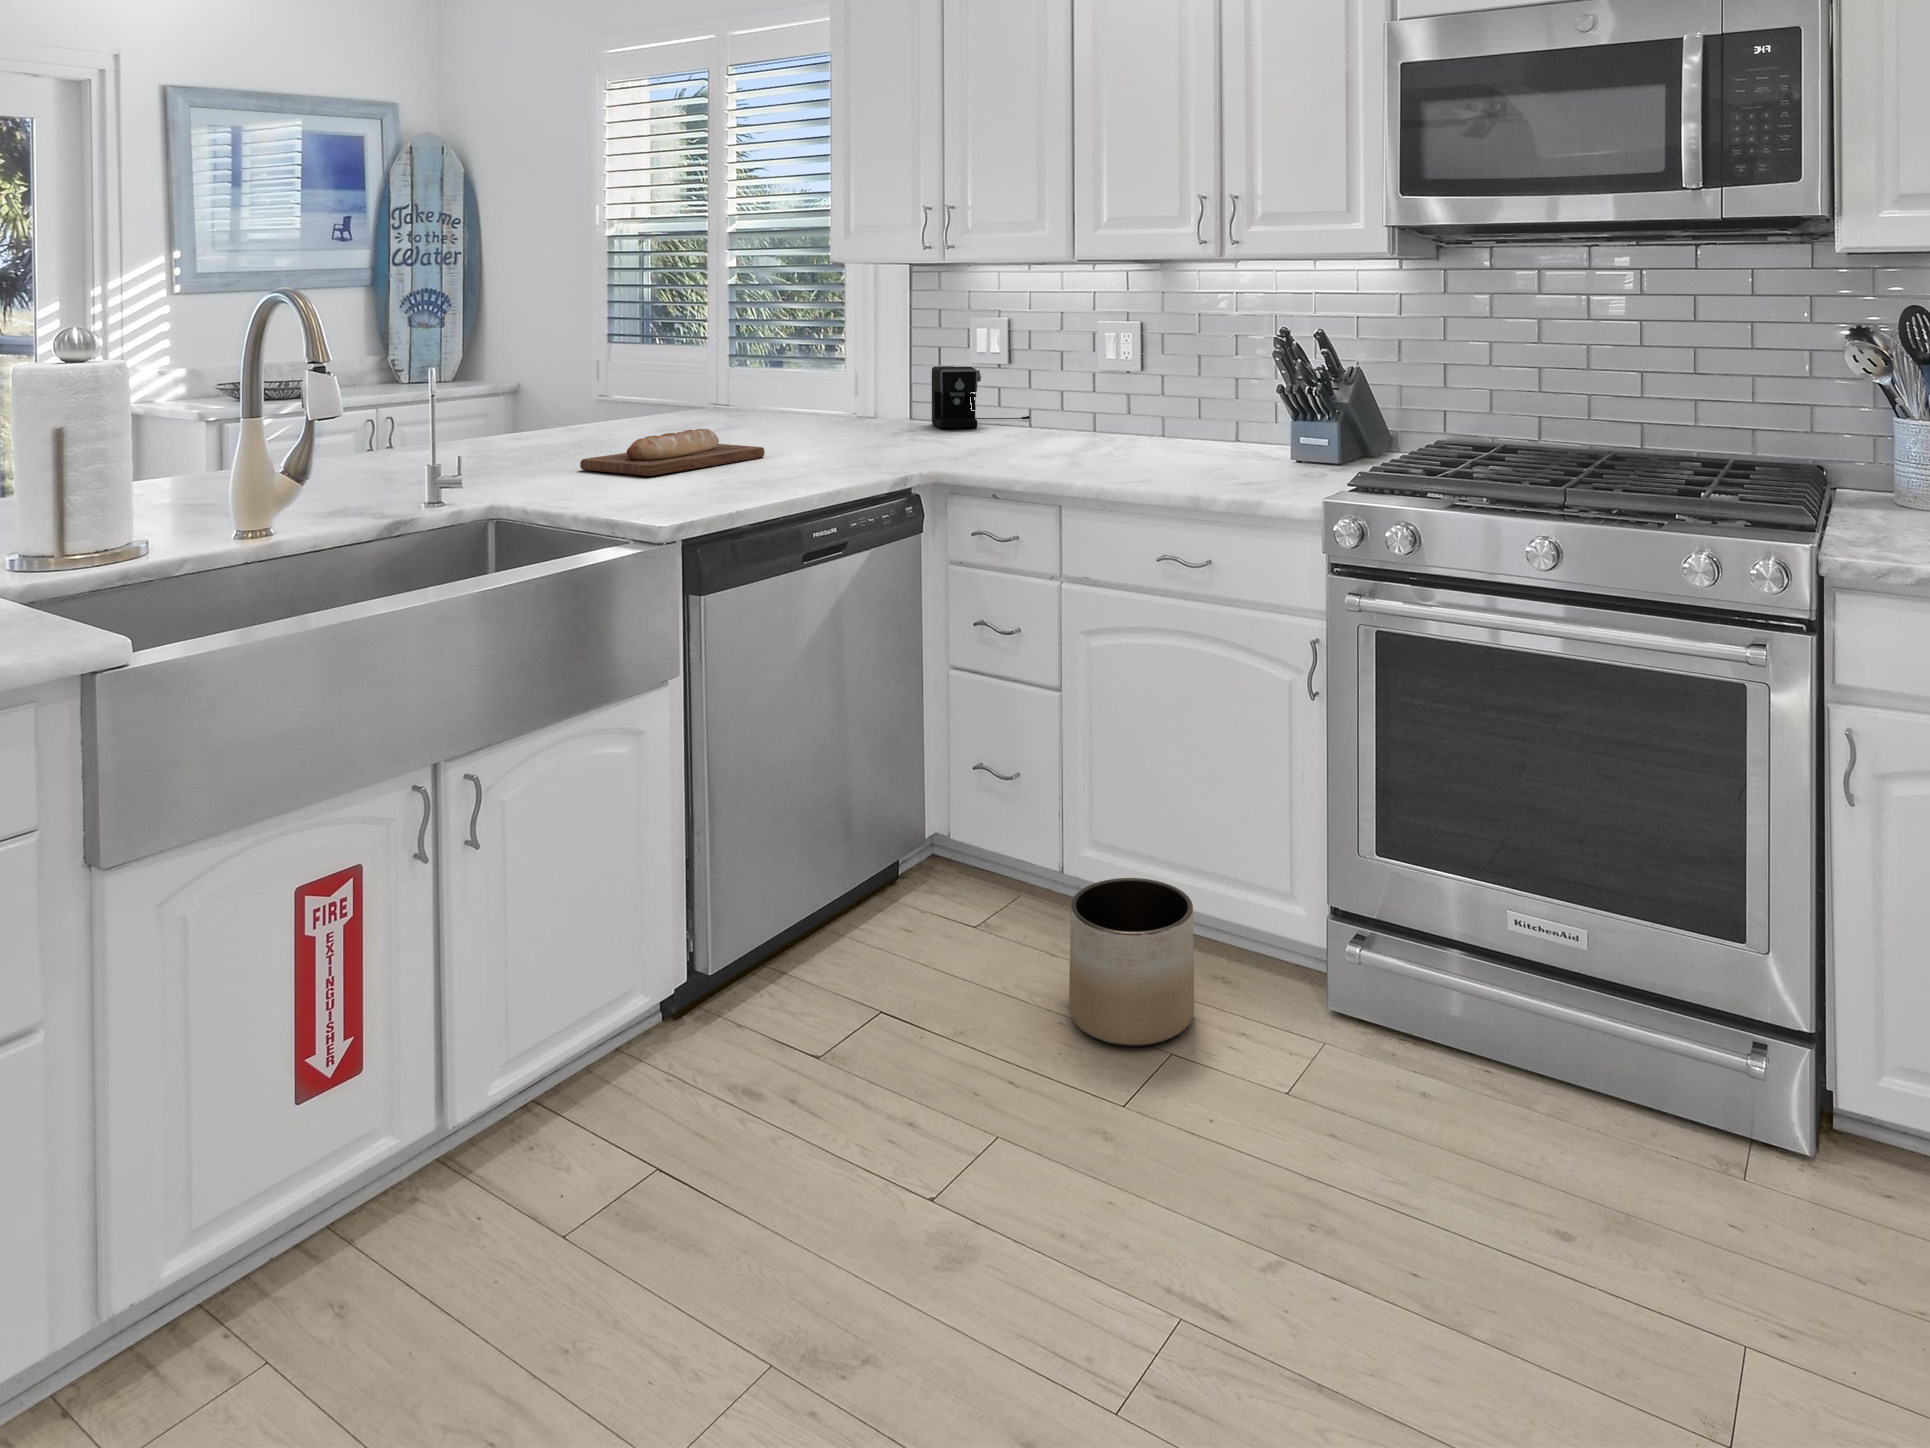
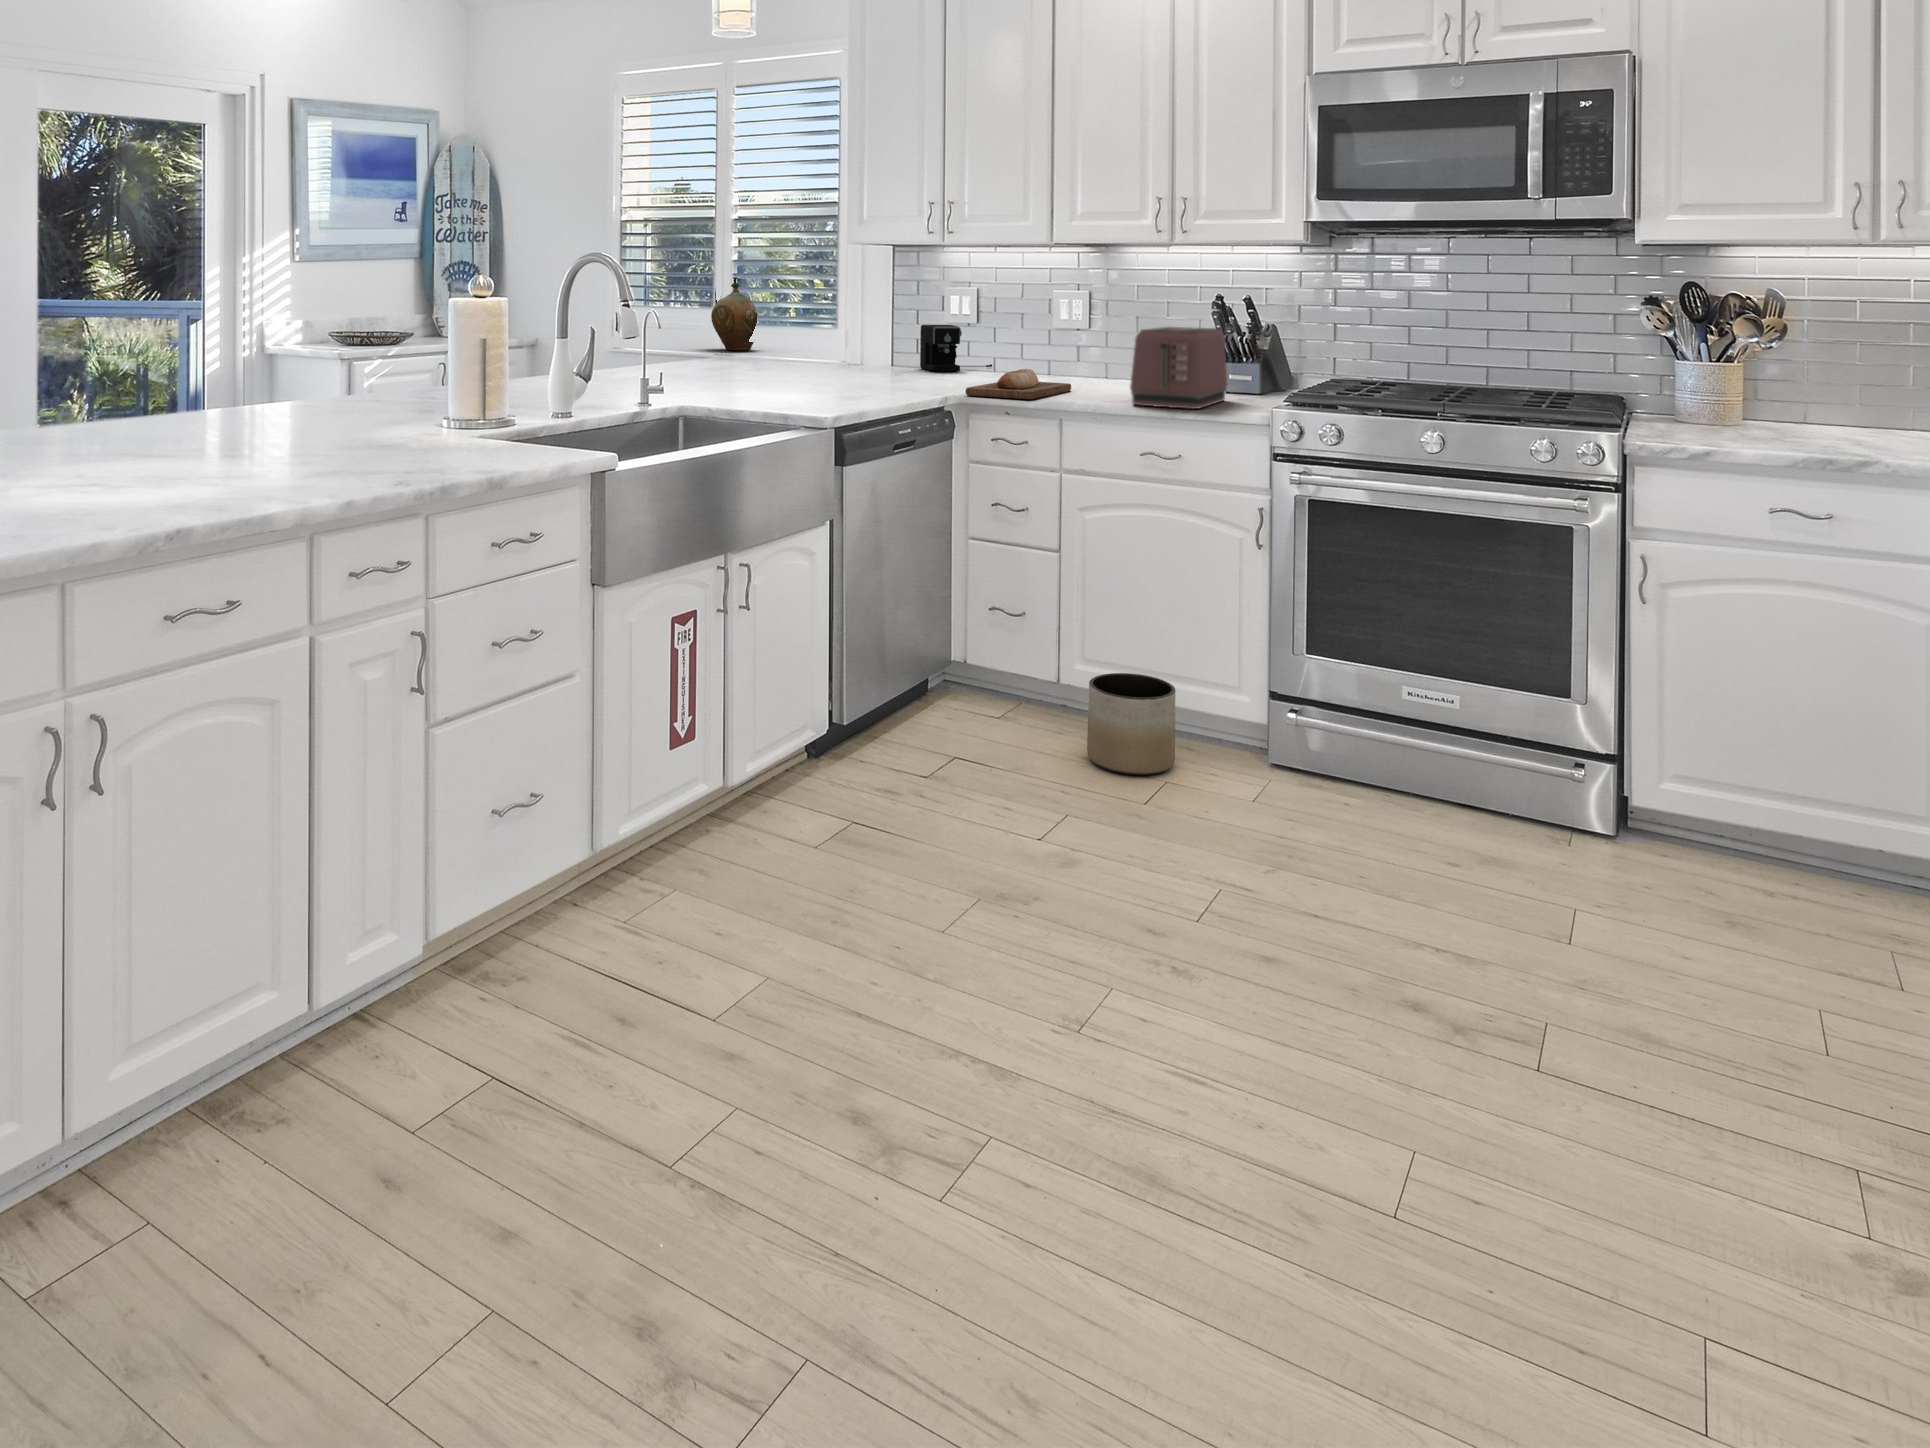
ceramic jug: none [703,305,773,397] -> present [711,277,758,351]
toaster: none [1140,373,1287,495] -> present [1130,327,1227,409]
bread loaf: present [580,429,764,476] -> present [966,369,1071,399]

